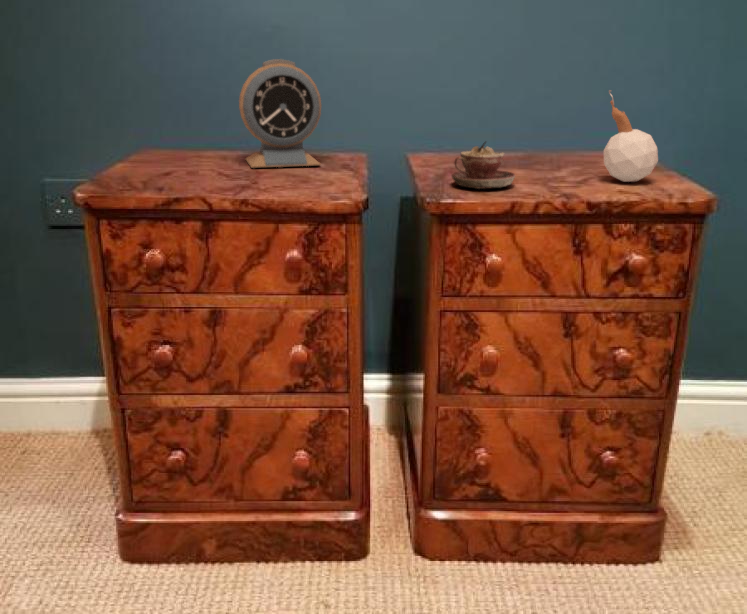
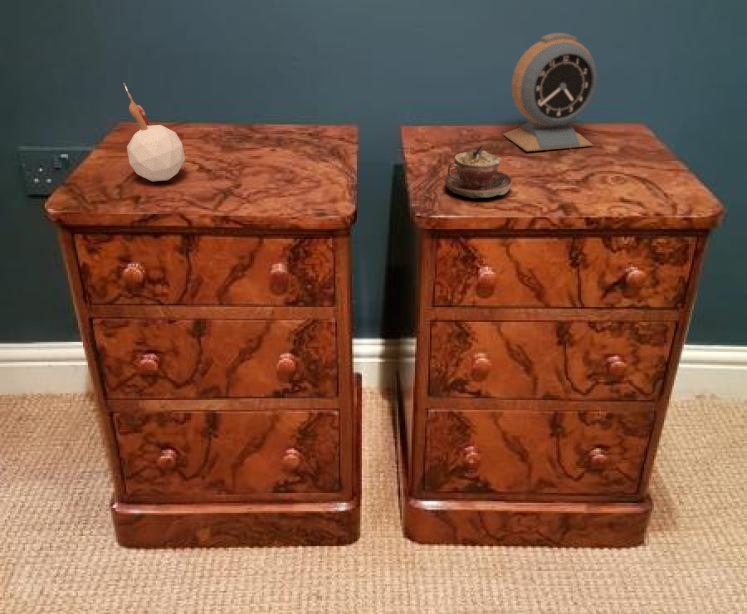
alarm clock: present [239,59,321,168] -> present [504,33,597,151]
candle: present [604,90,658,182] -> present [123,83,185,181]

